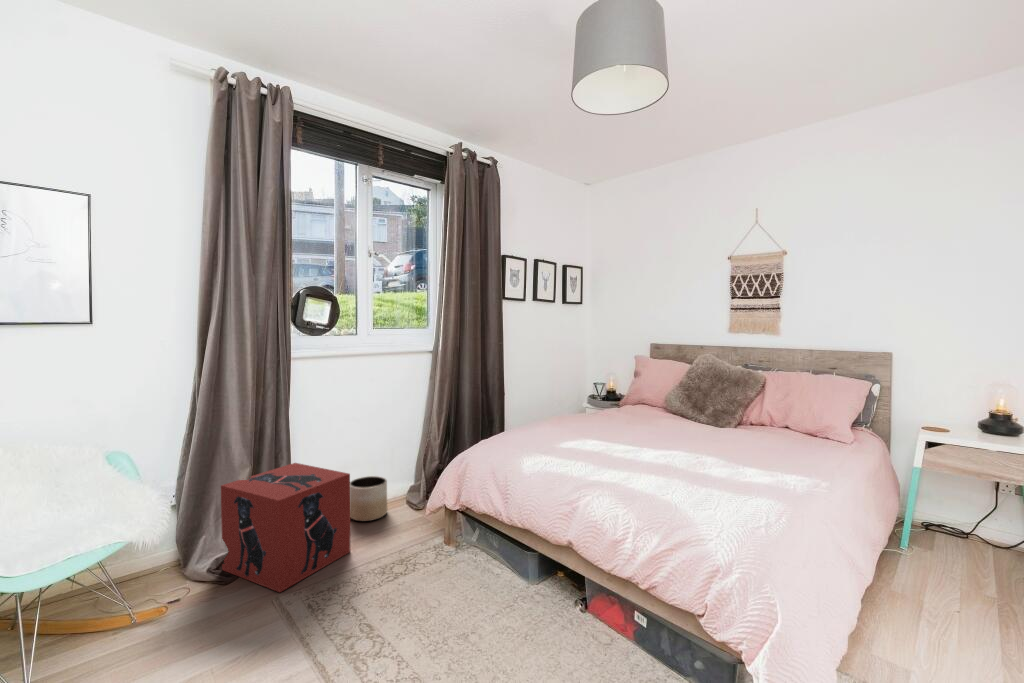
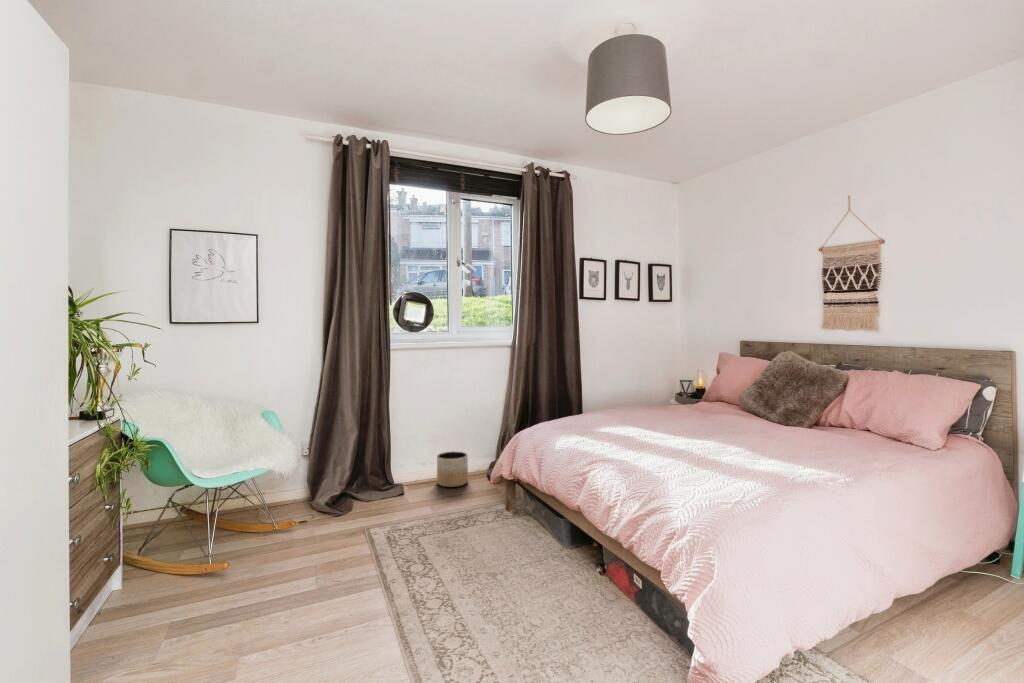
storage box: present [221,463,351,592] -> none [337,434,429,527]

